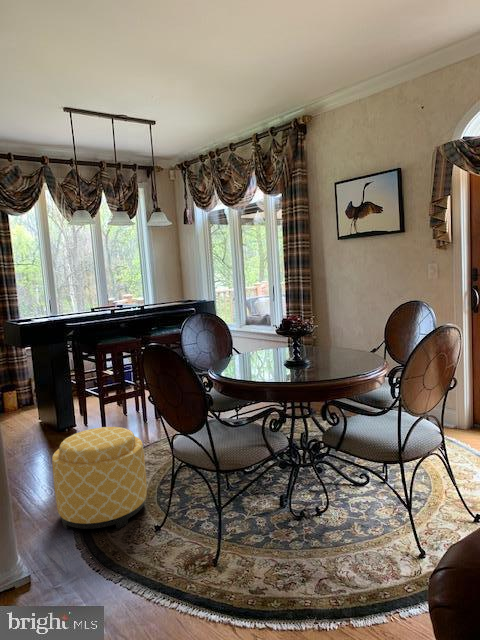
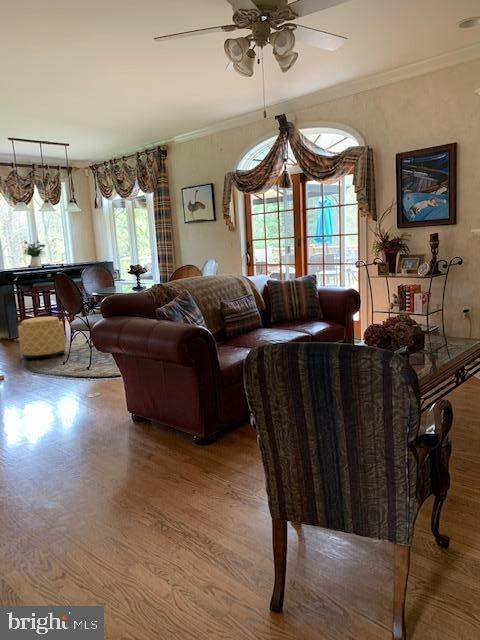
flower arrangement: none [71,271,116,315] -> present [24,241,45,267]

